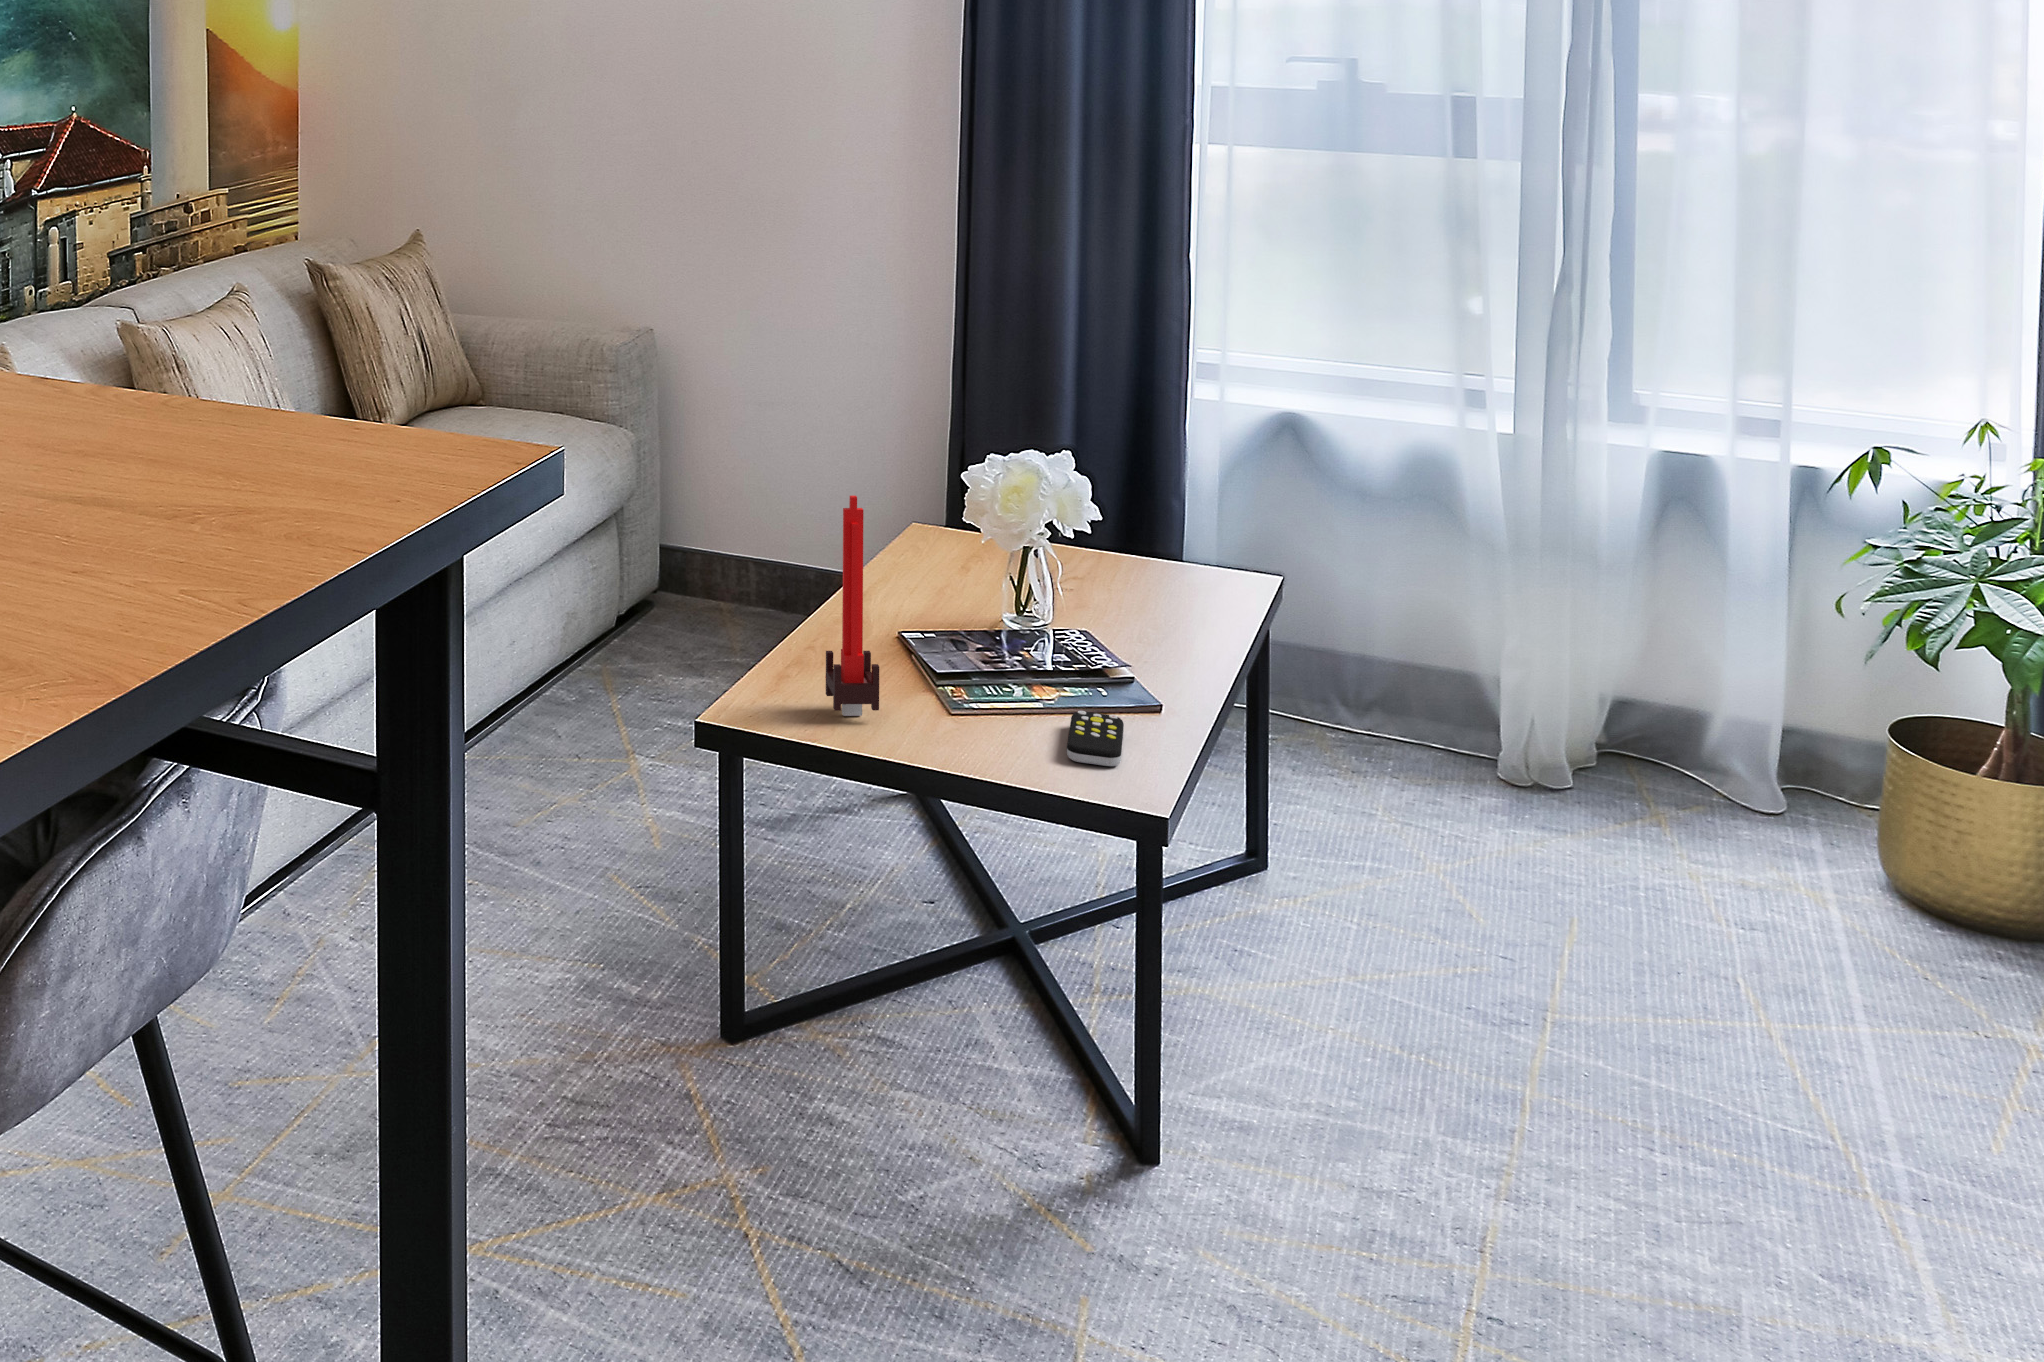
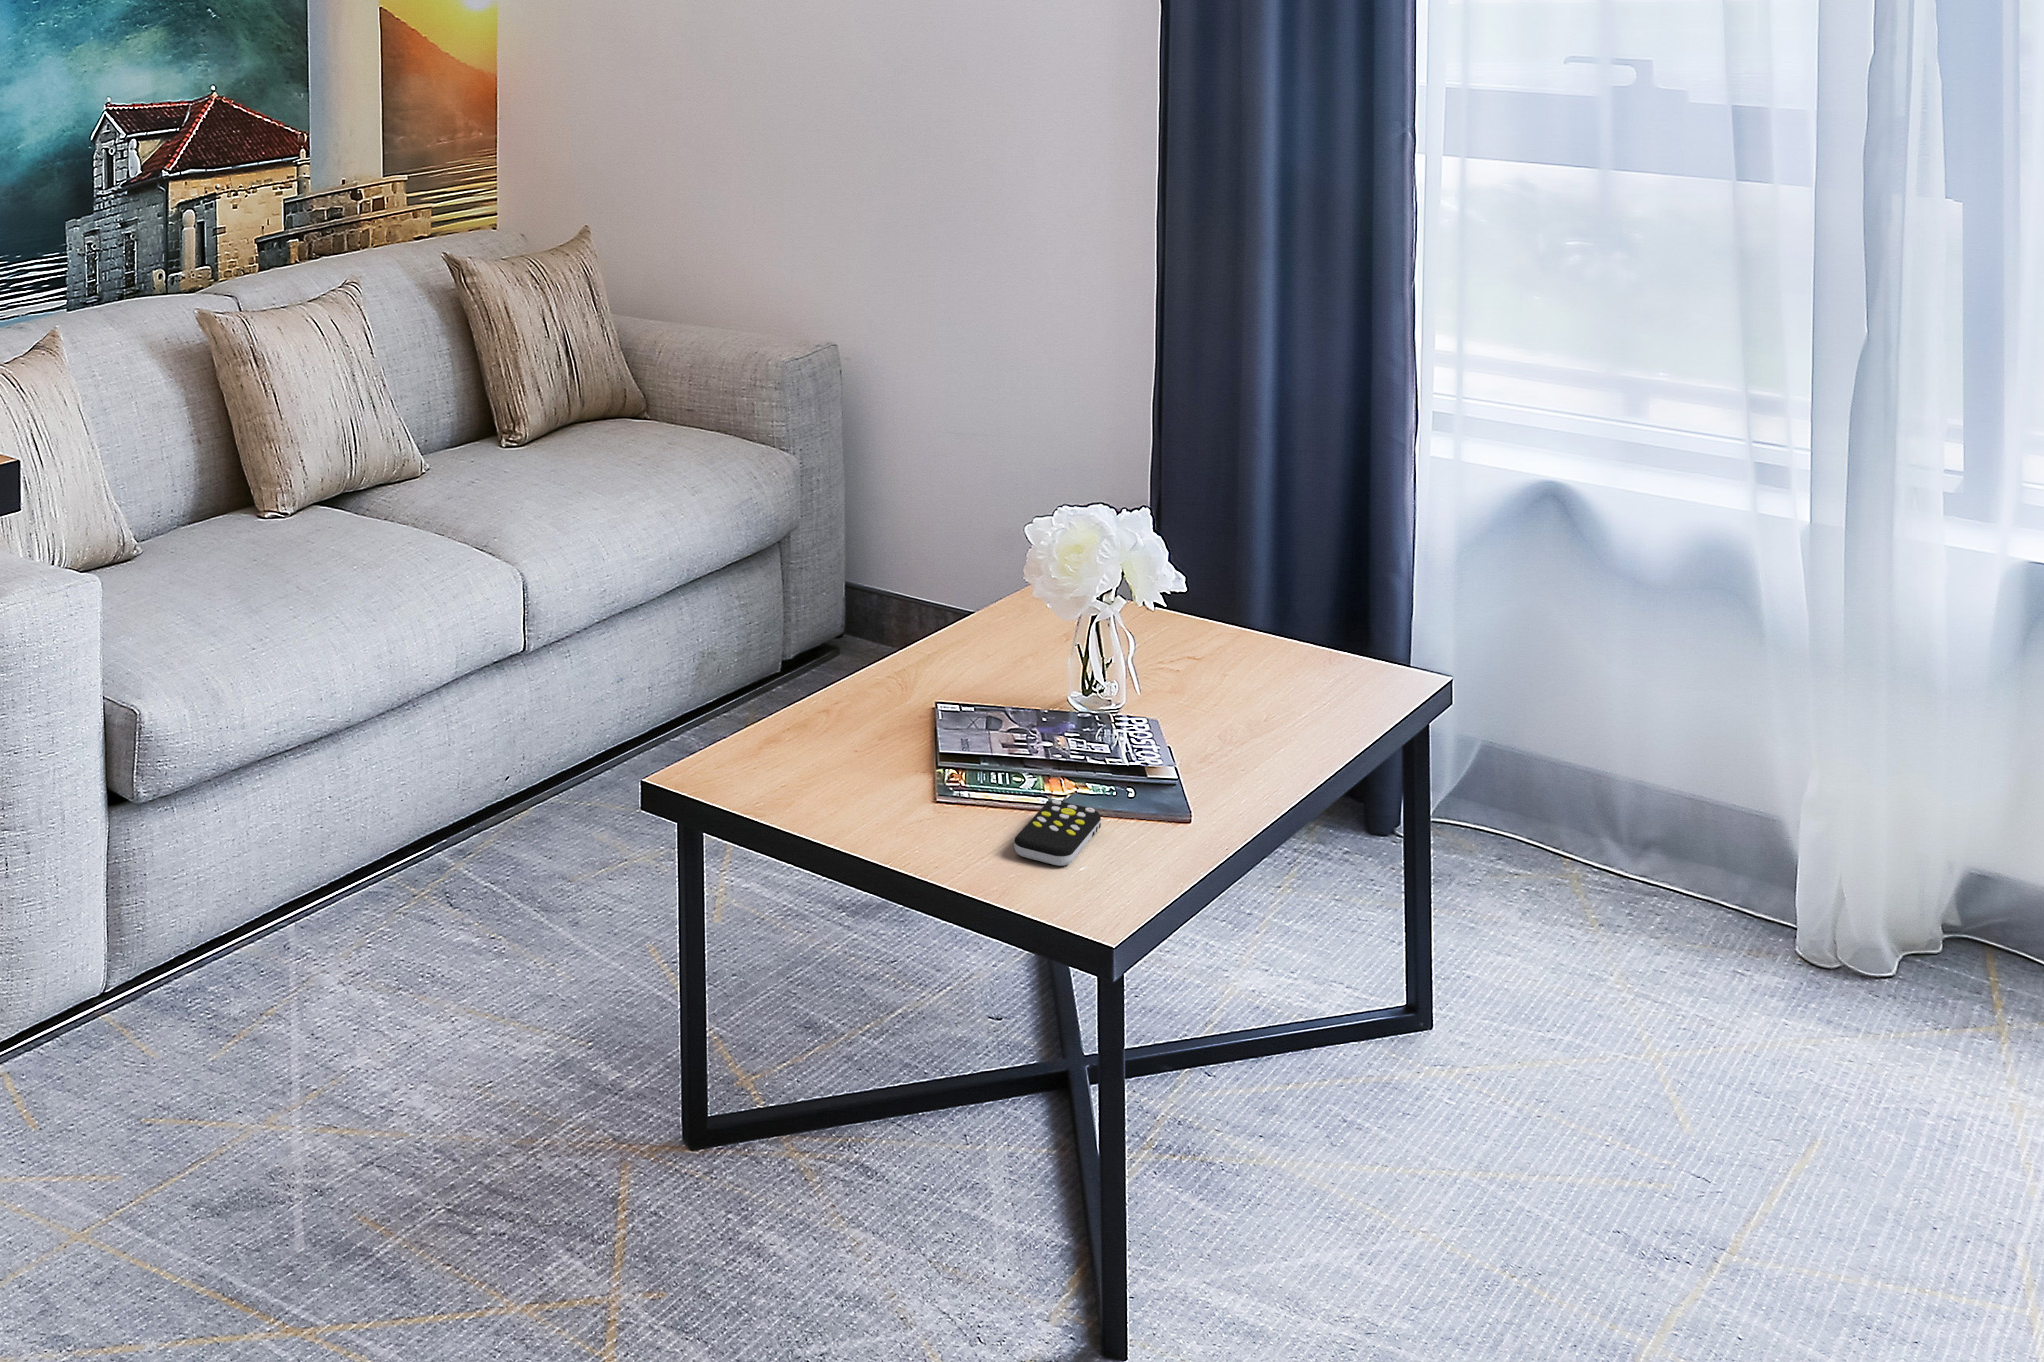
candle: present [826,496,879,716] -> none [782,541,834,782]

